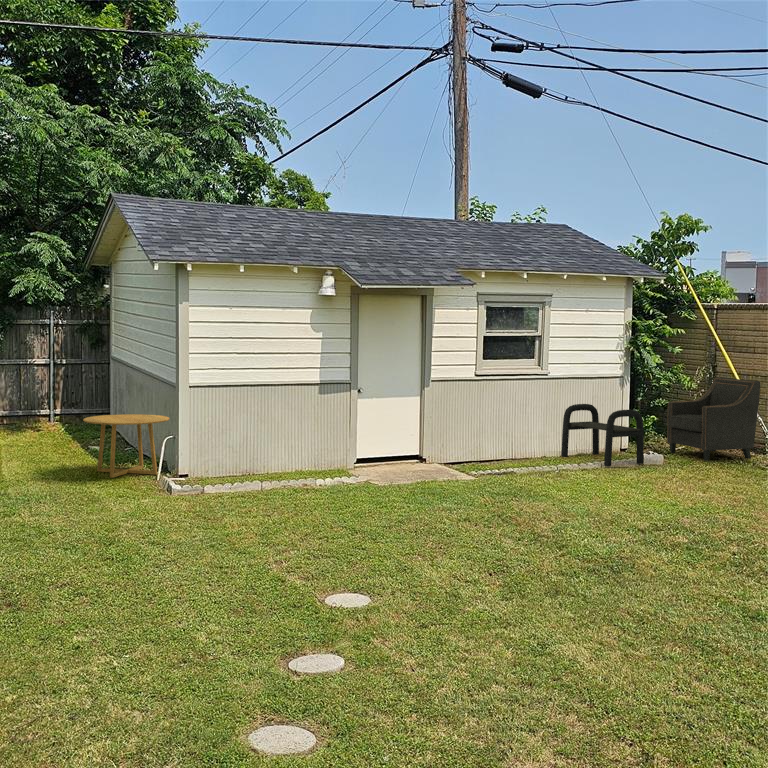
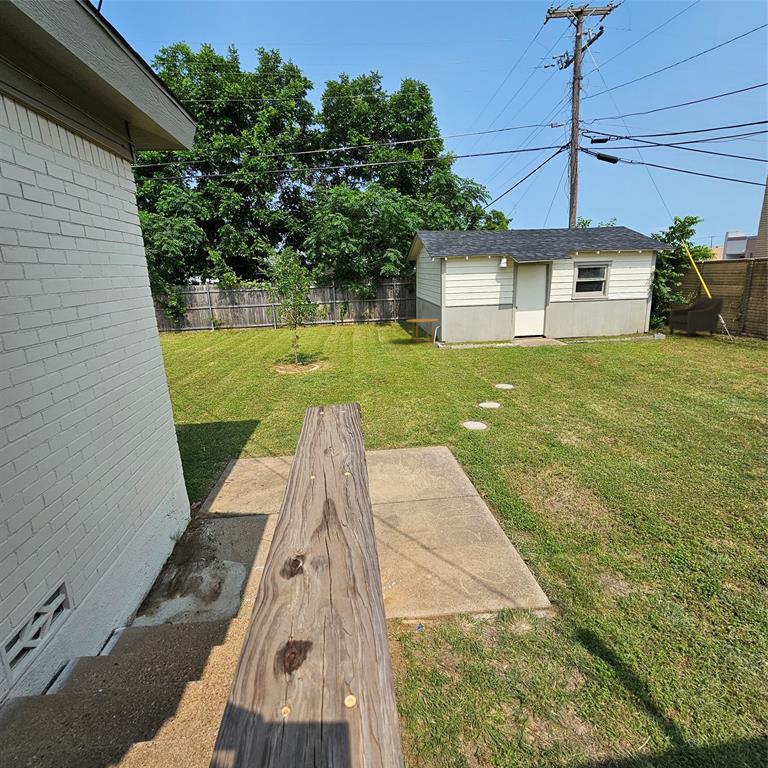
bench: present [561,404,644,466] -> none [612,311,655,339]

